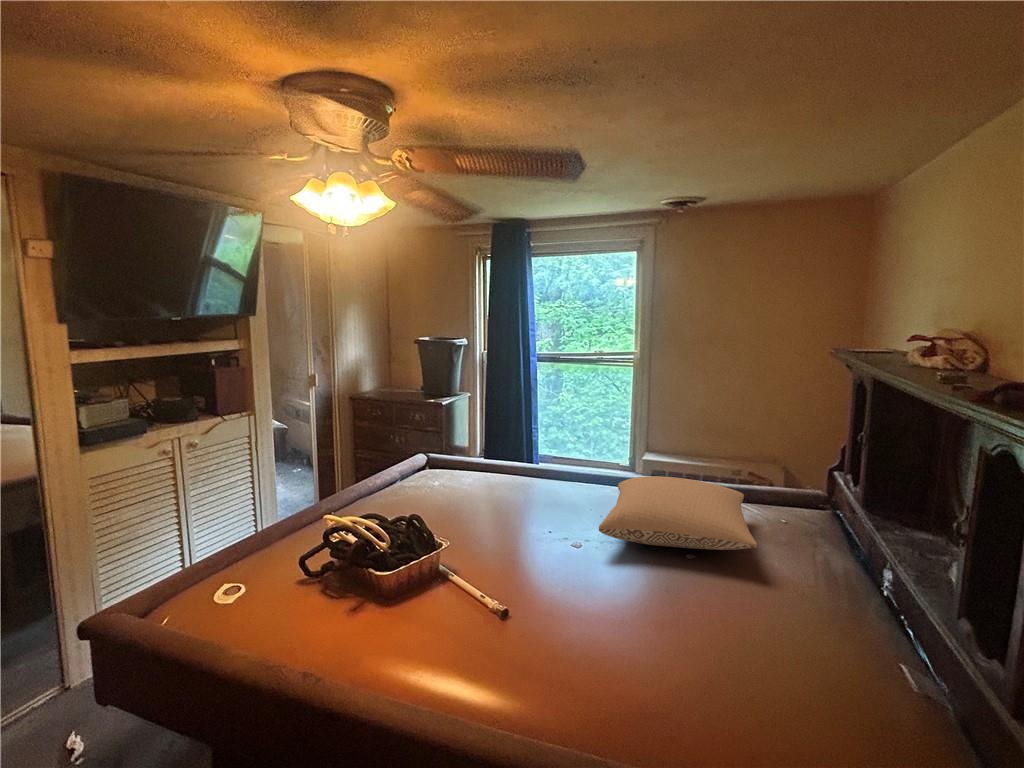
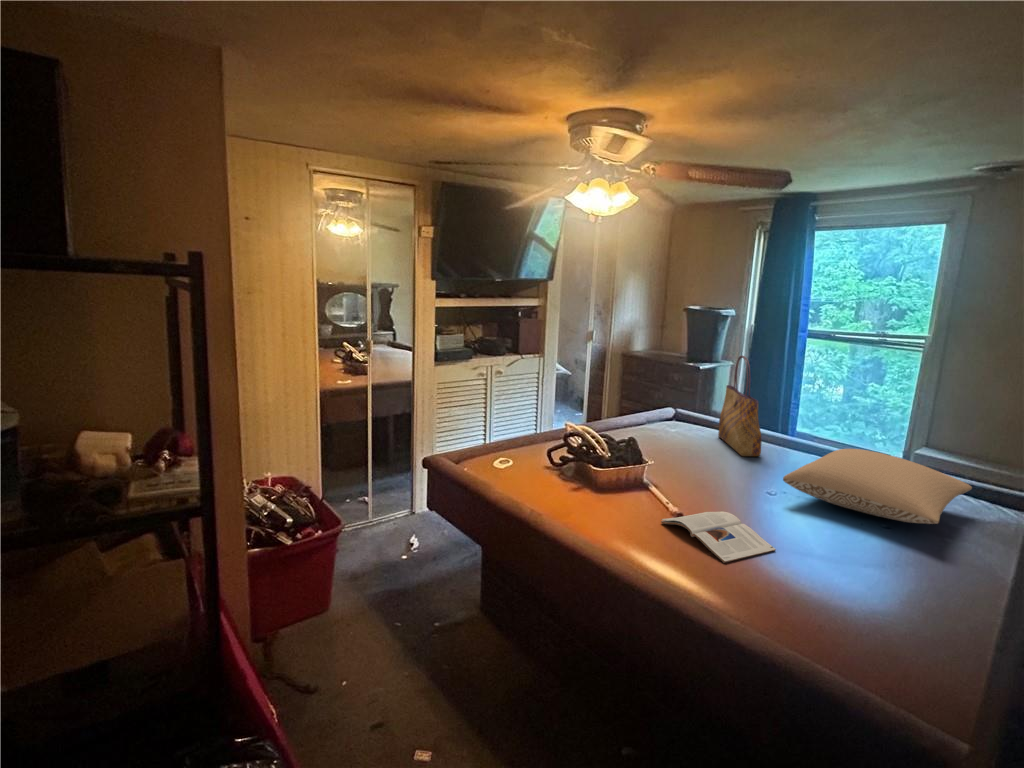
tote bag: none [492,390,546,503] -> present [718,356,761,456]
magazine: none [493,593,636,677] -> present [661,511,776,563]

